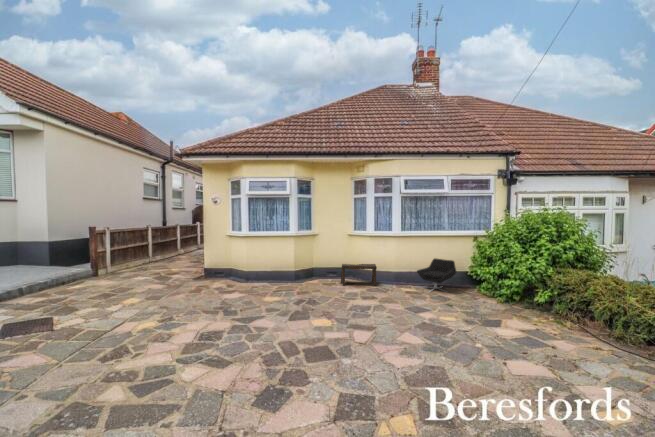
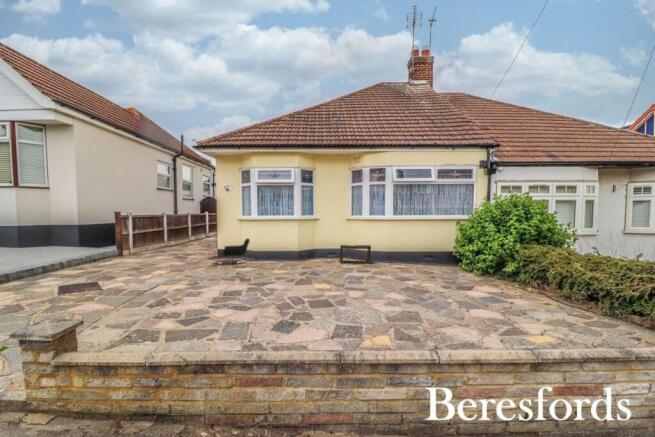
lounge chair: present [417,259,456,292] -> present [223,238,250,264]

